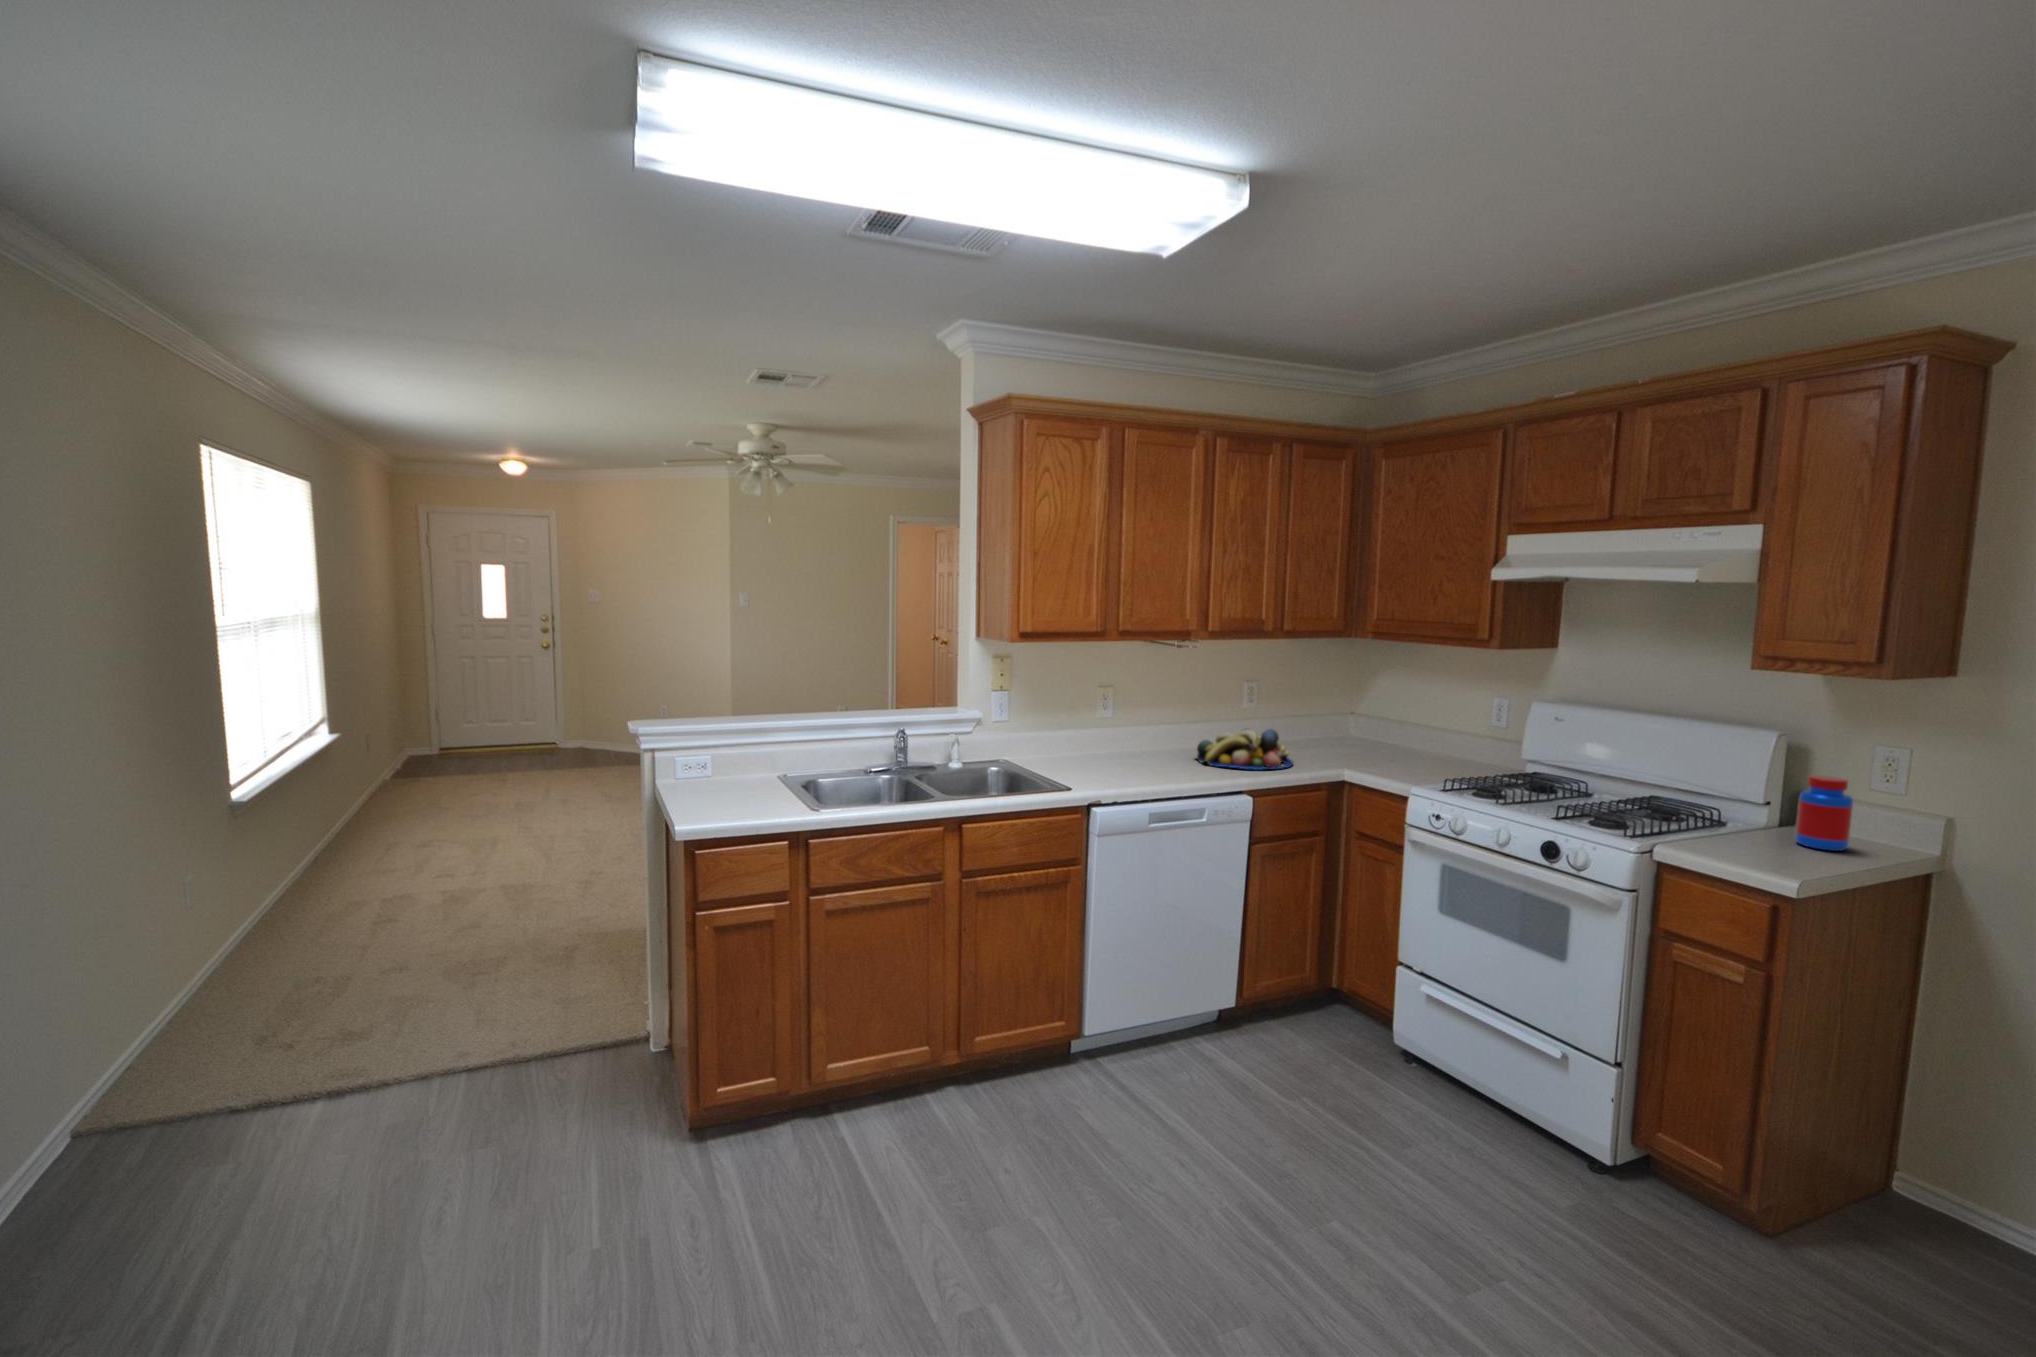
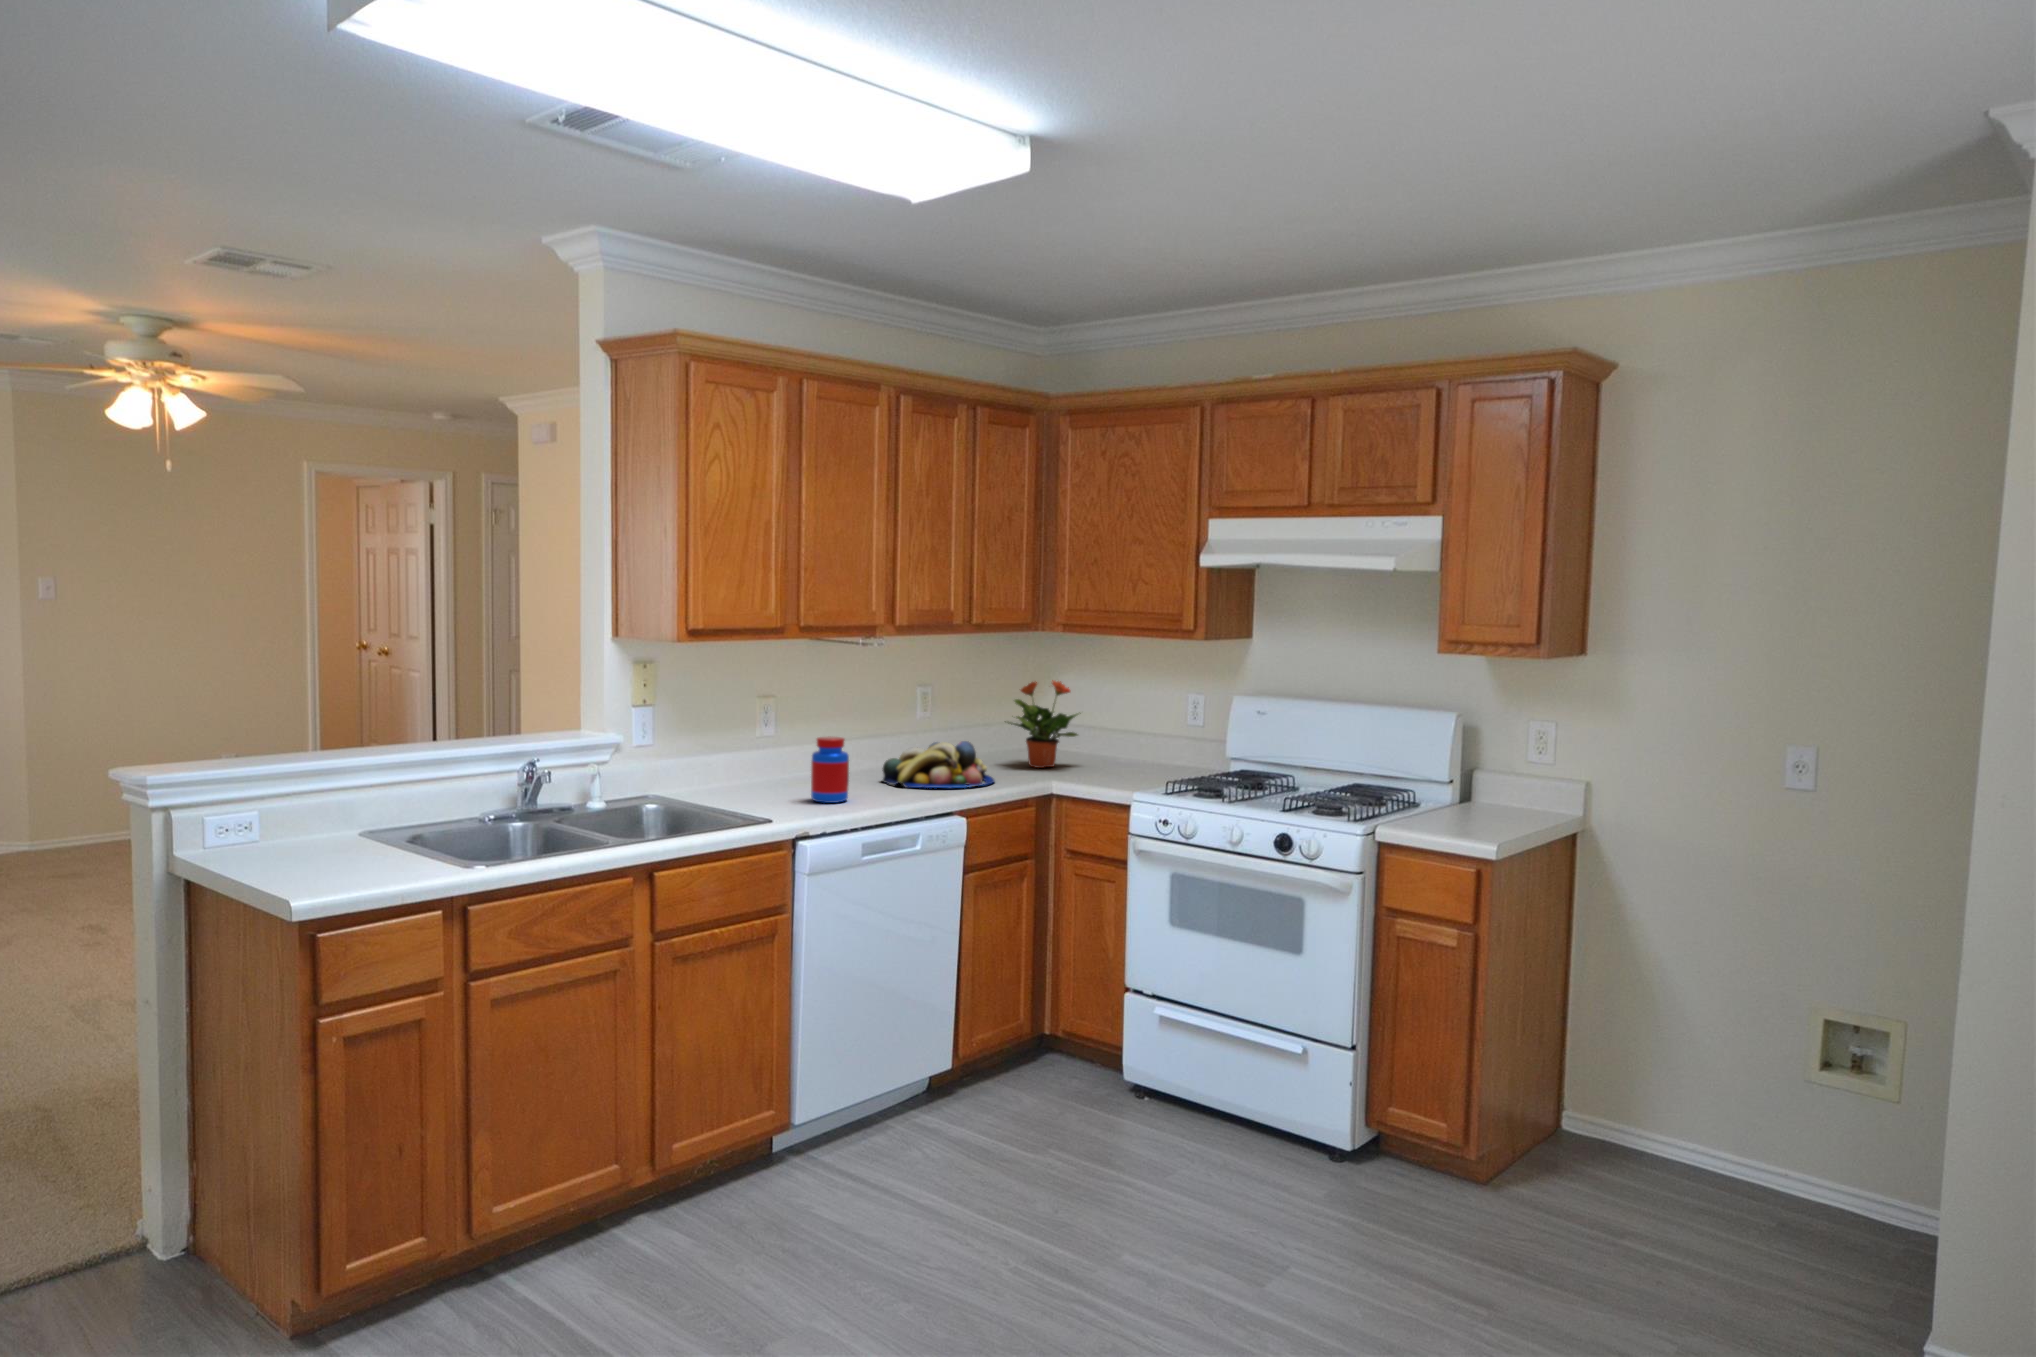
potted plant: none [1315,679,1389,755] -> present [1010,680,1081,768]
jar: present [1796,775,1853,851] -> present [811,737,849,803]

